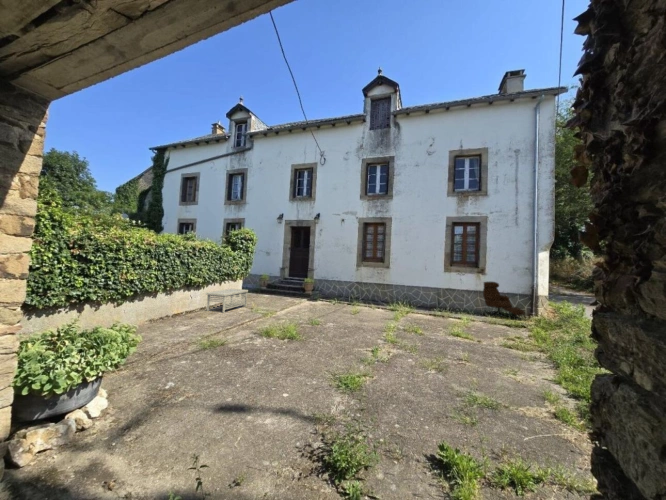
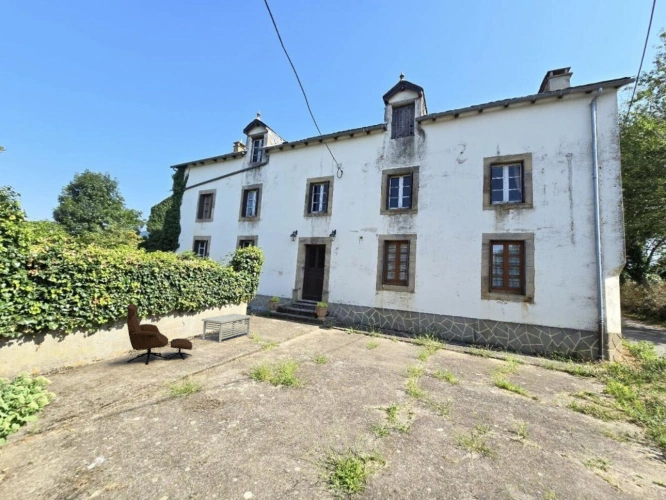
lounge chair: present [483,282,525,319] -> present [127,304,192,365]

